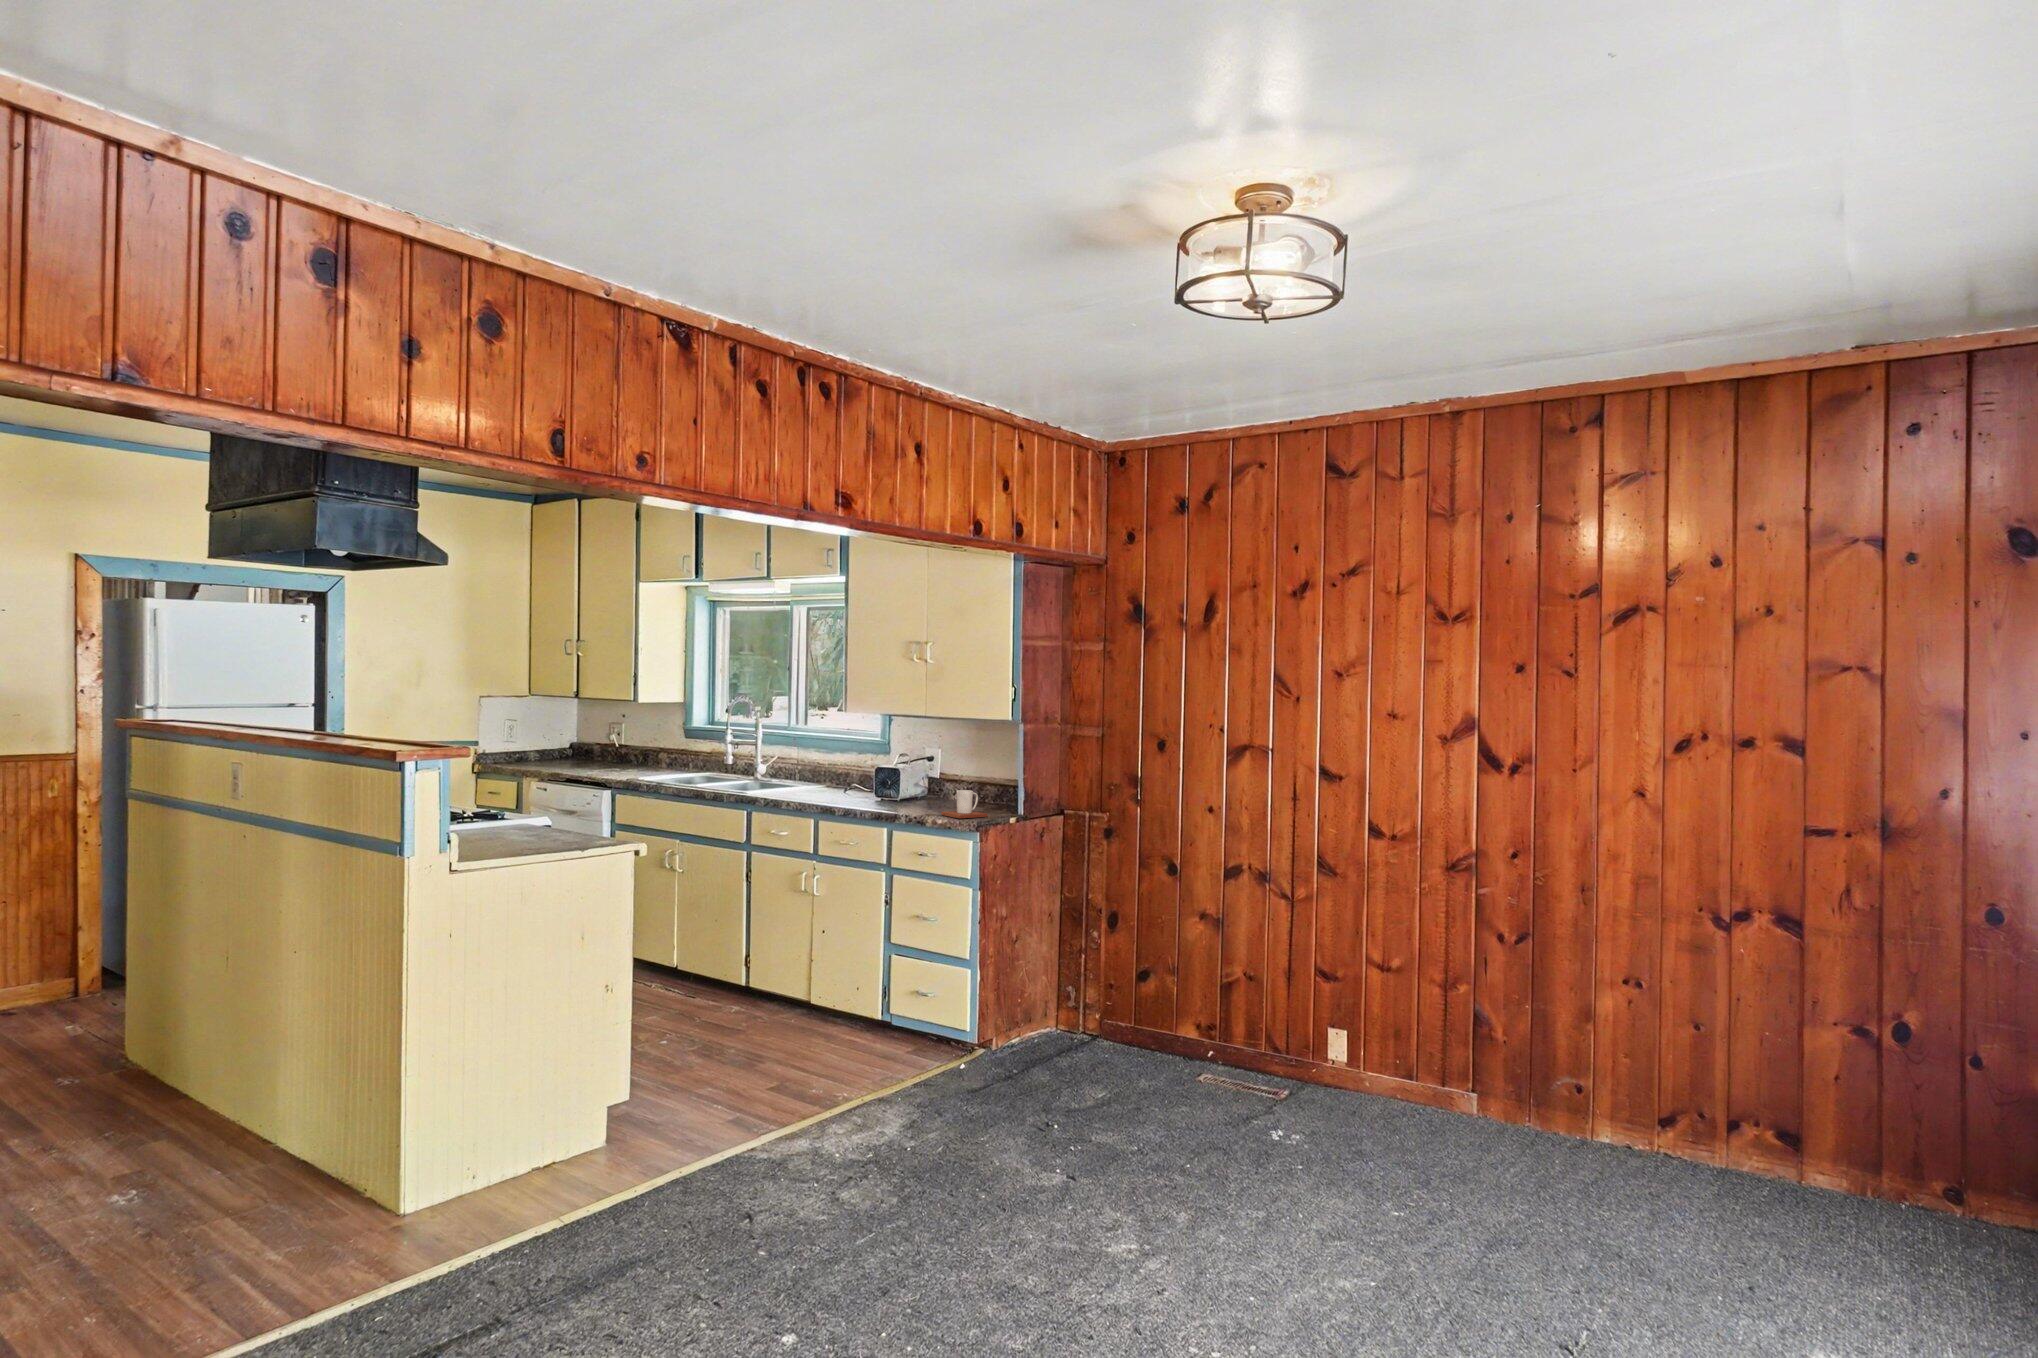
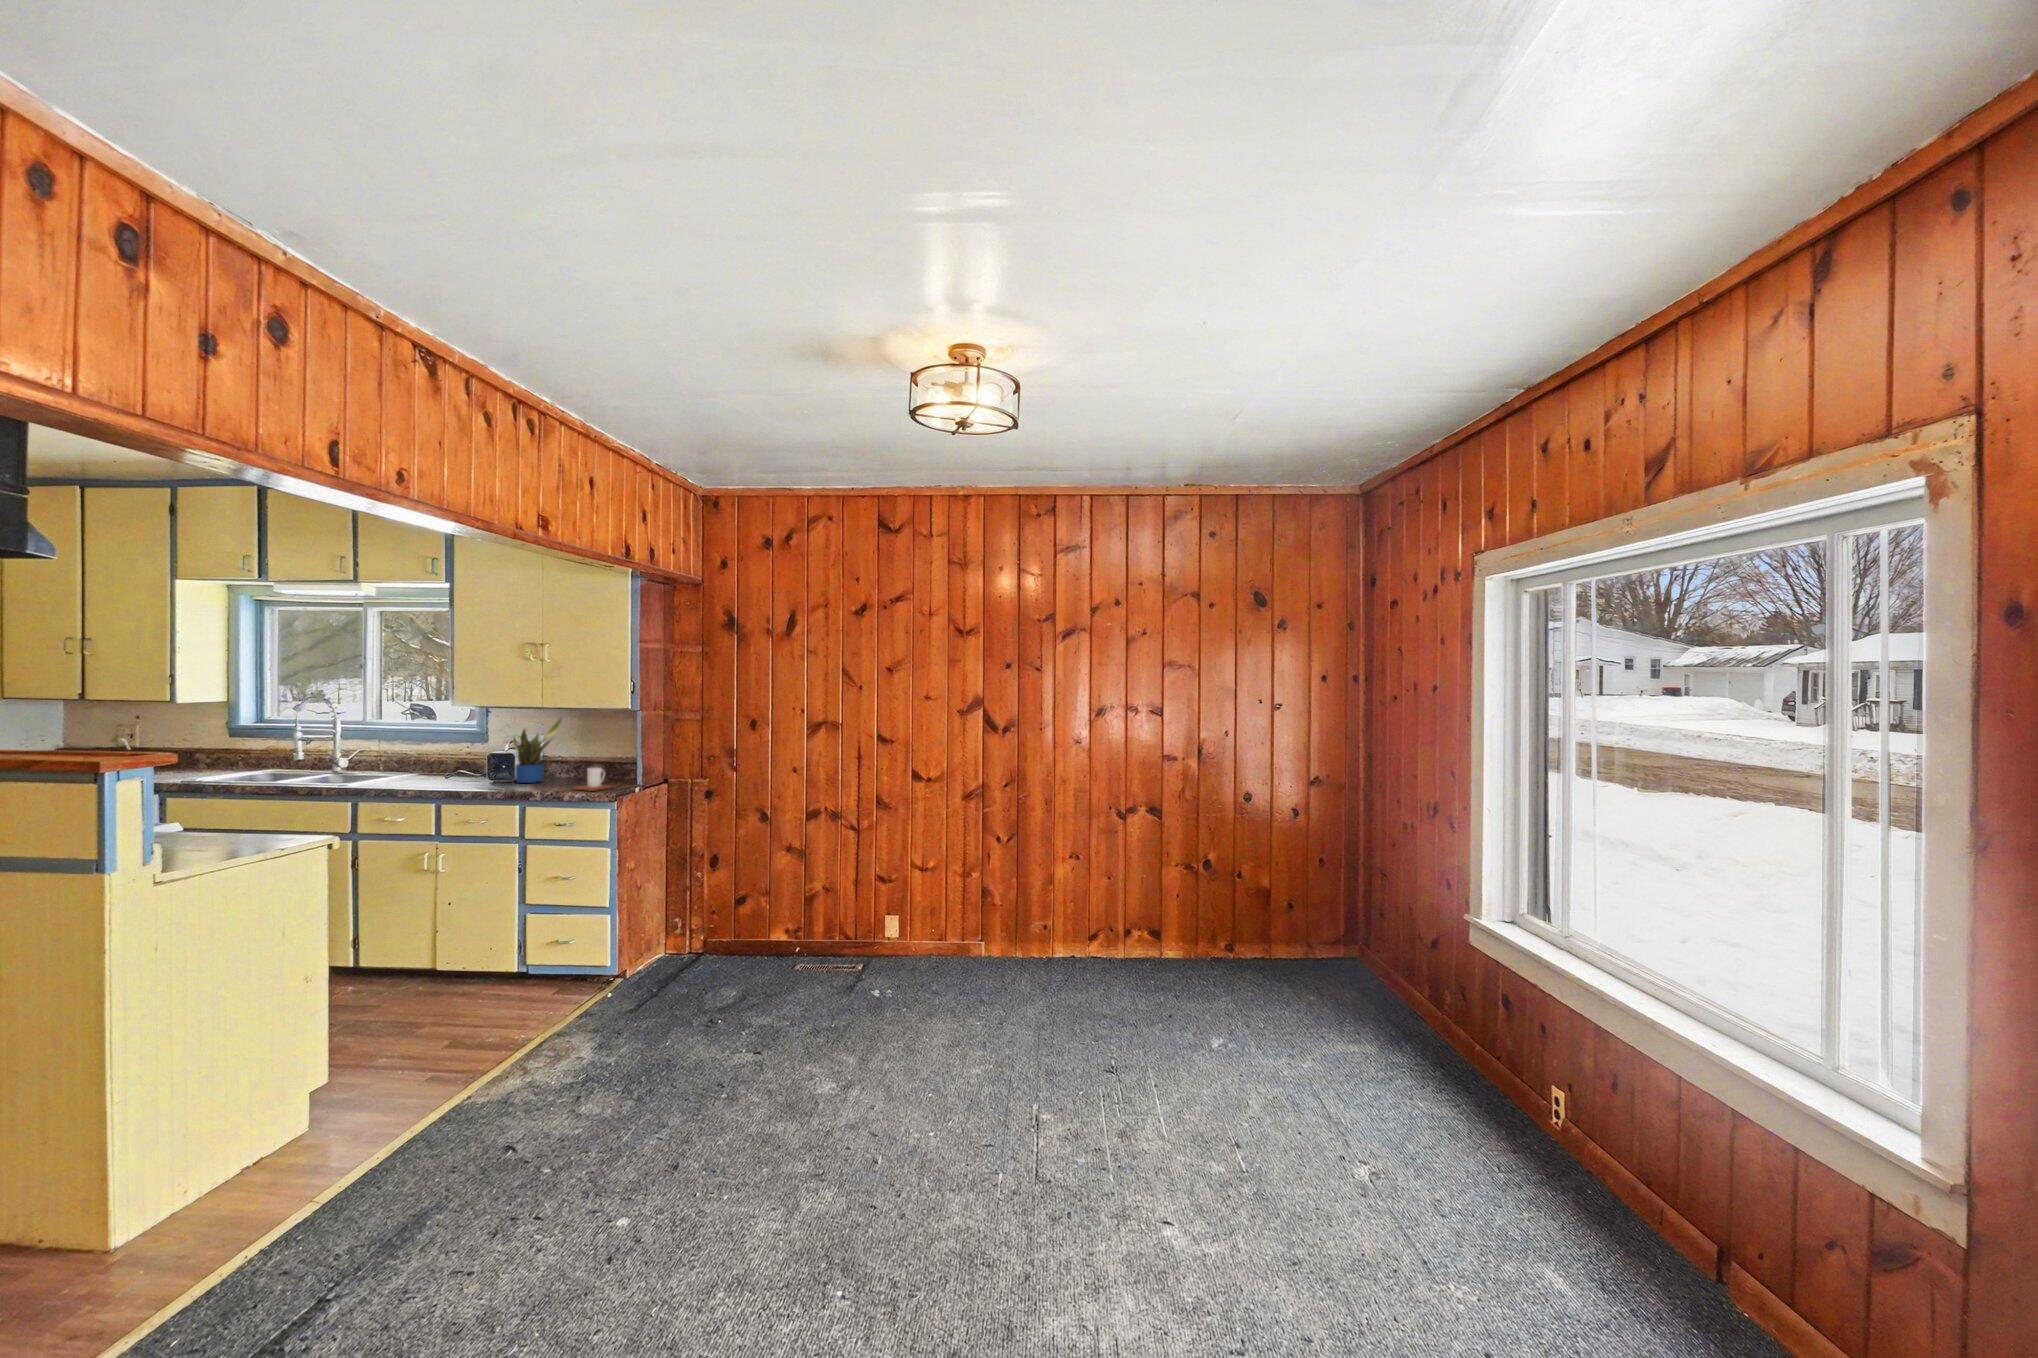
potted plant: none [896,726,948,804] -> present [513,718,561,783]

